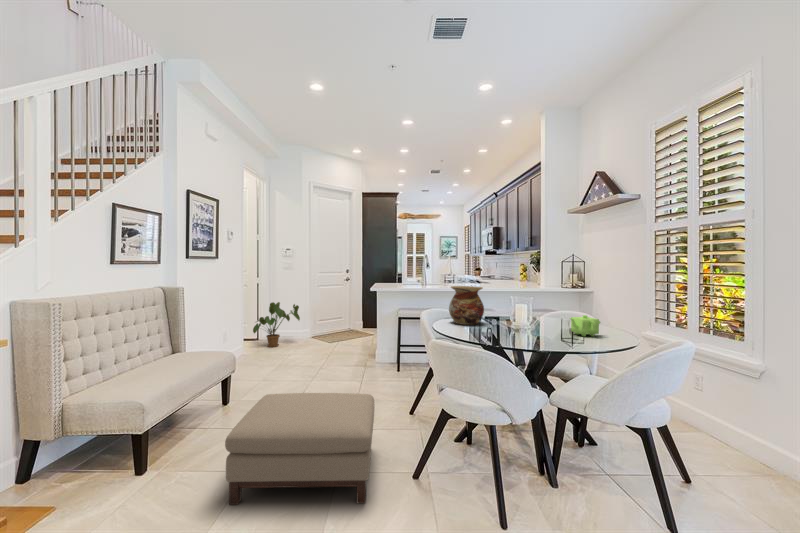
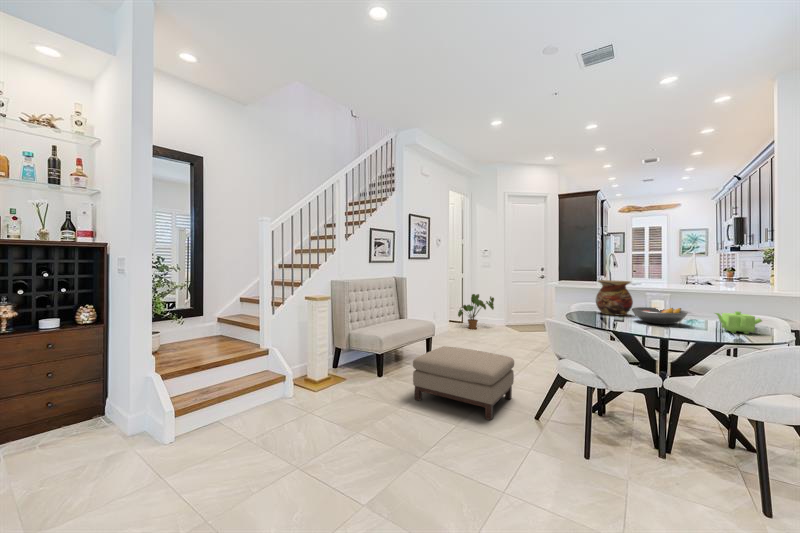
fruit bowl: none [495,314,545,333] -> present [632,307,688,324]

